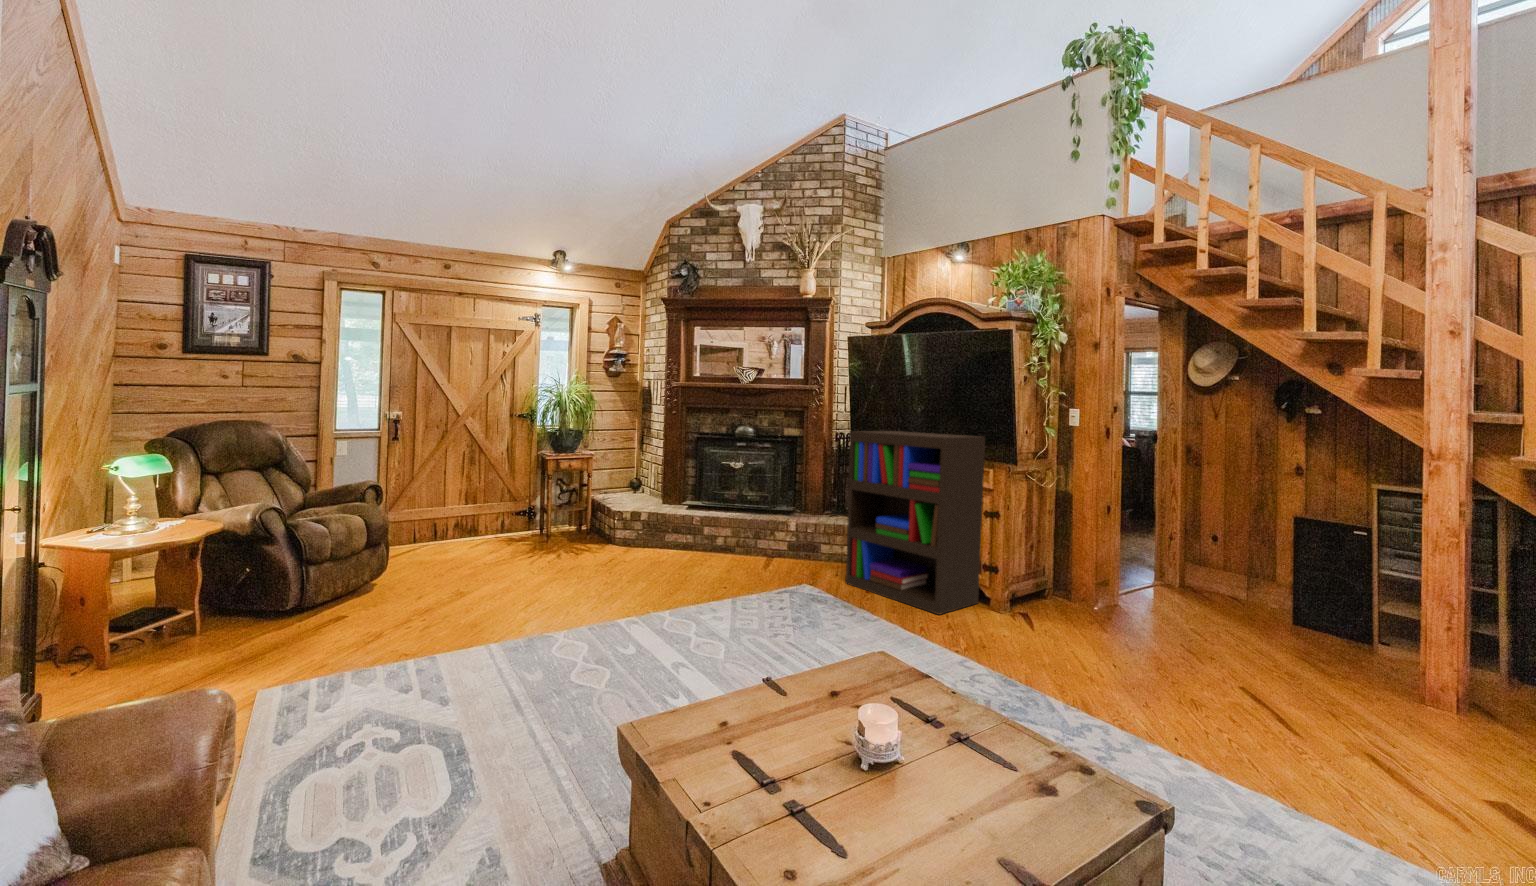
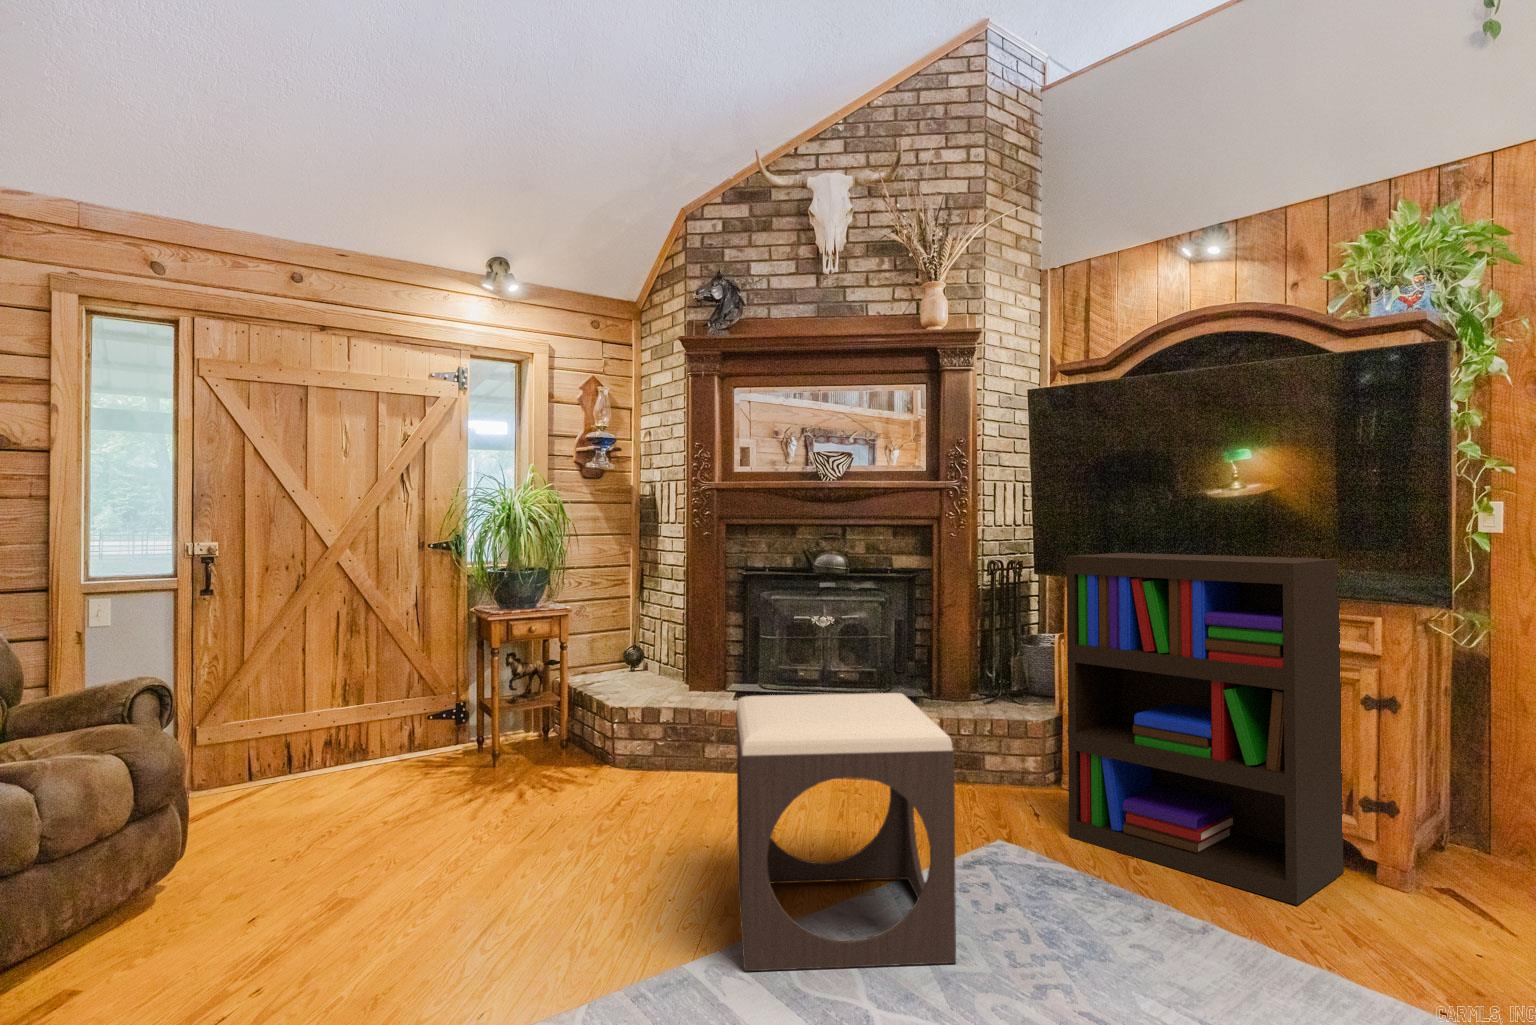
footstool: none [641,498,749,629] -> present [736,693,956,971]

